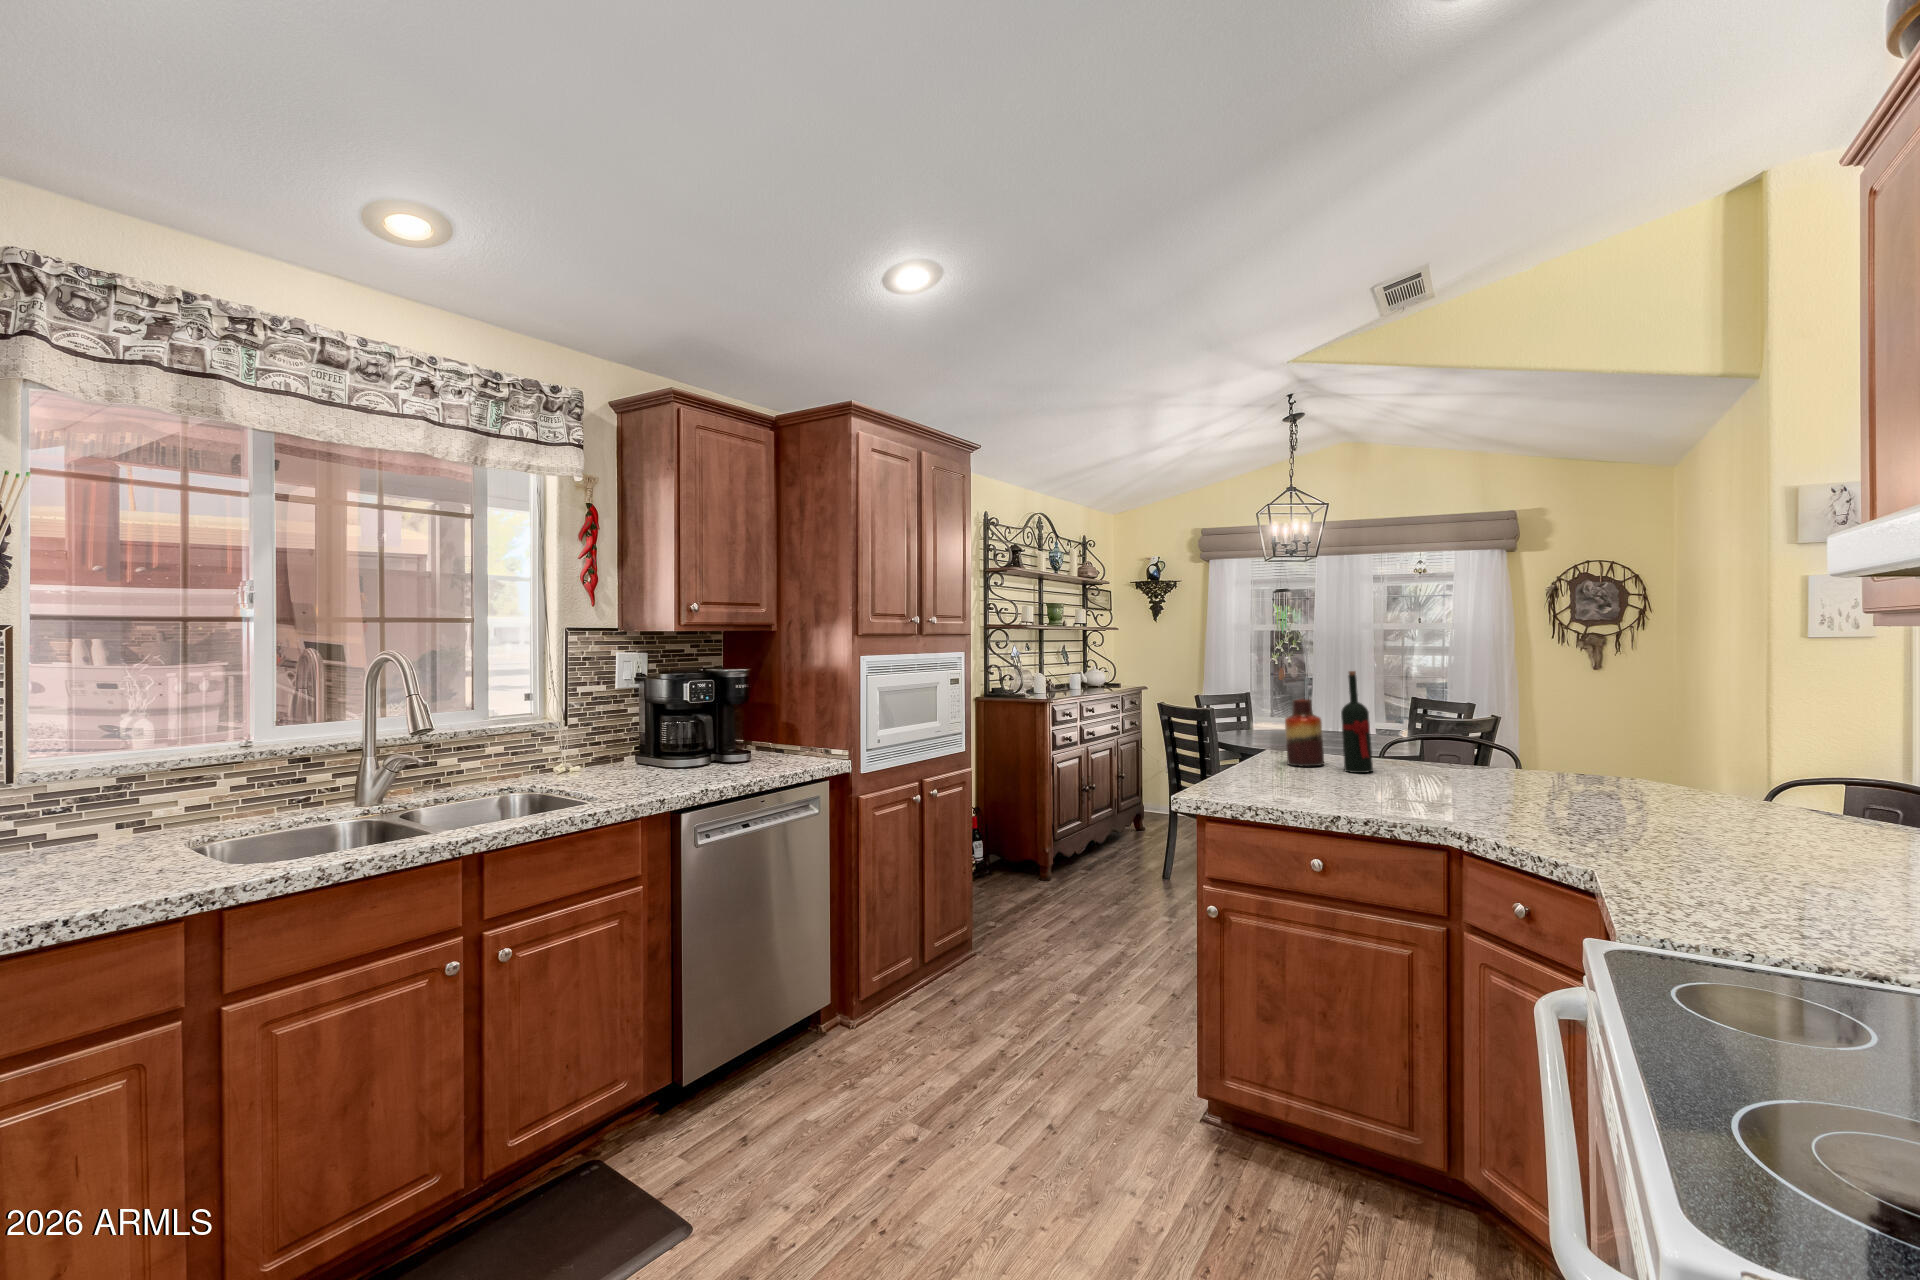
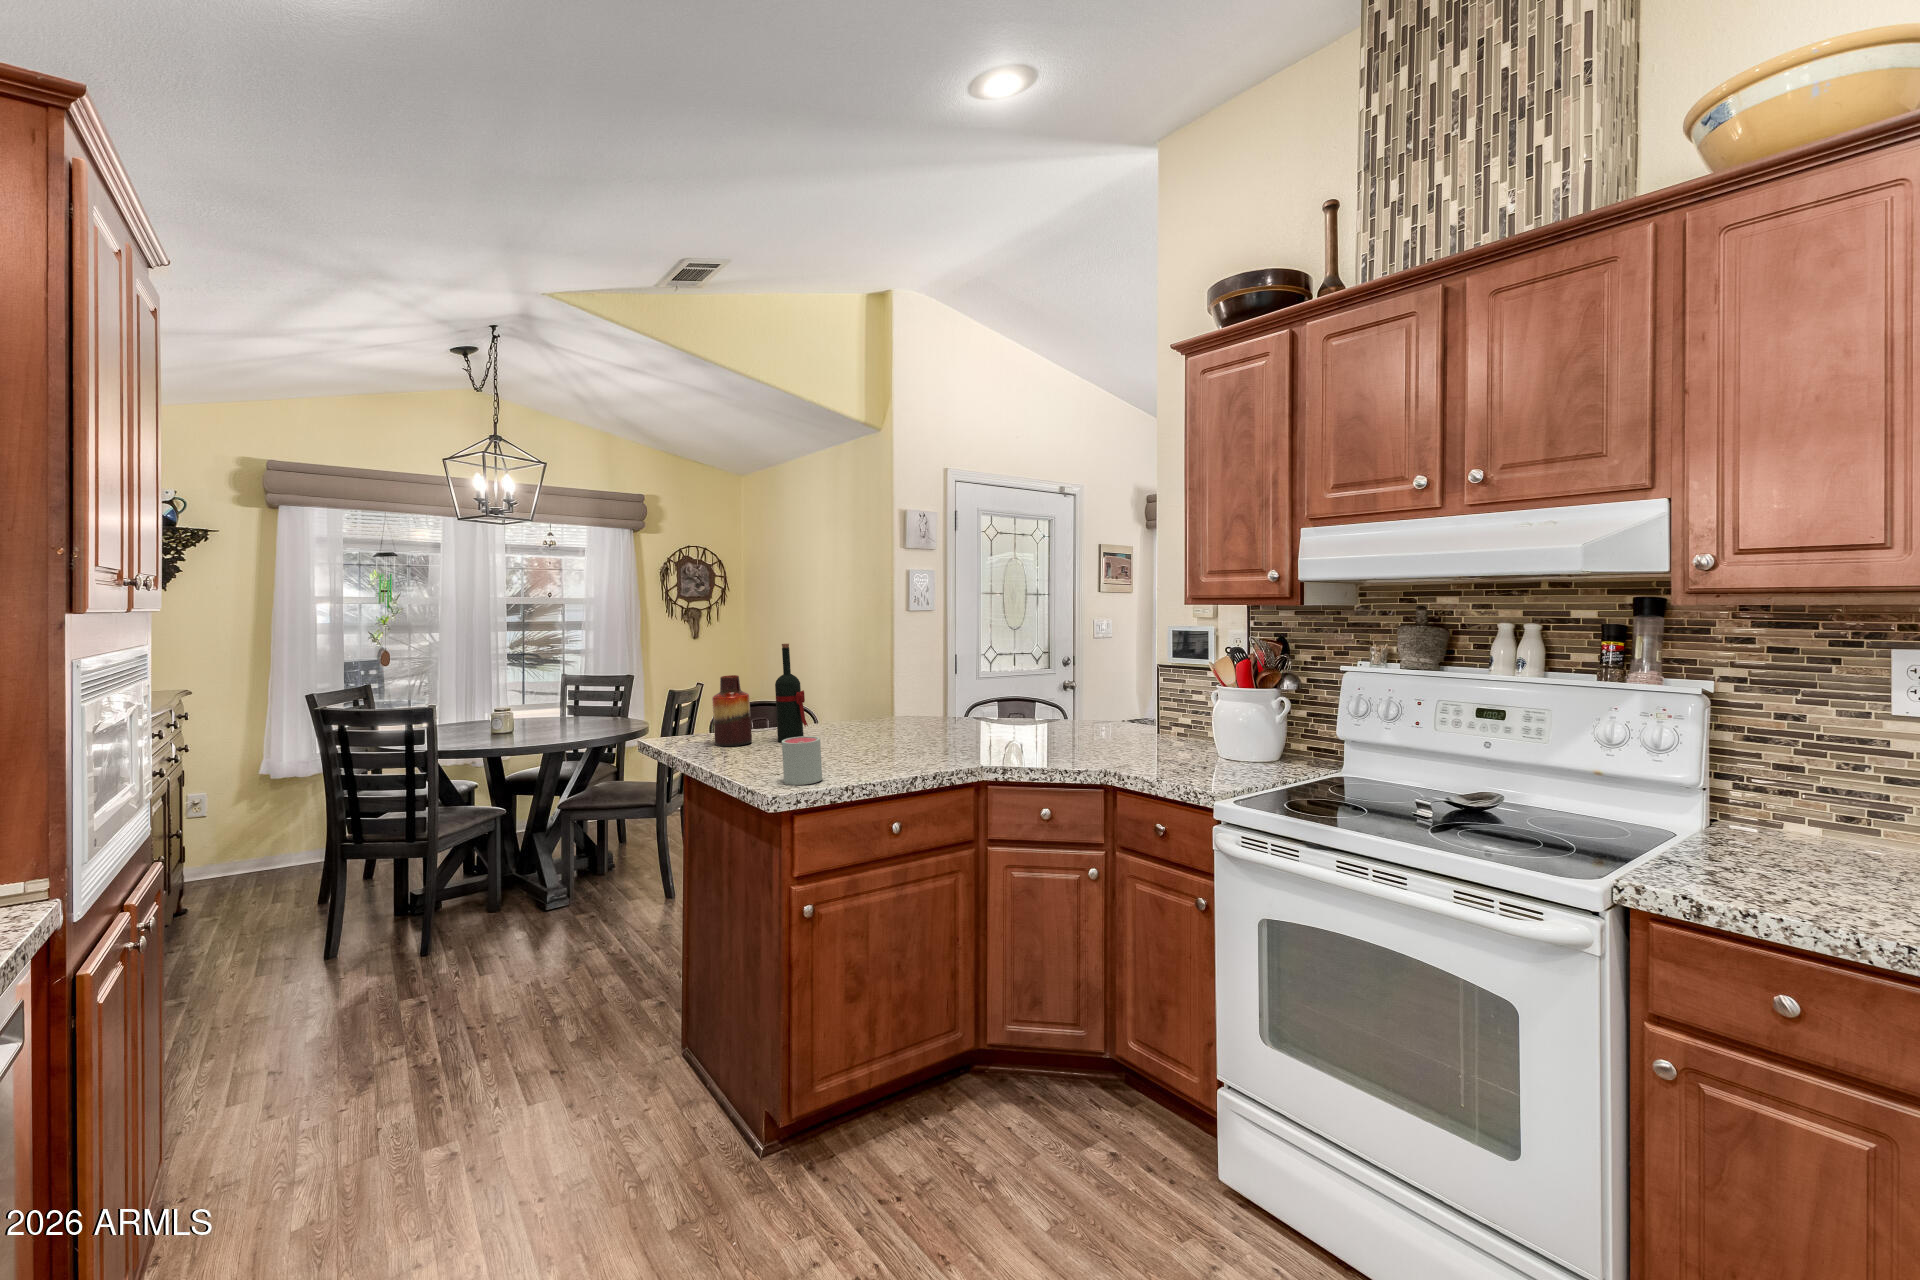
mug: none [1222,756,1276,799] -> present [782,736,822,785]

